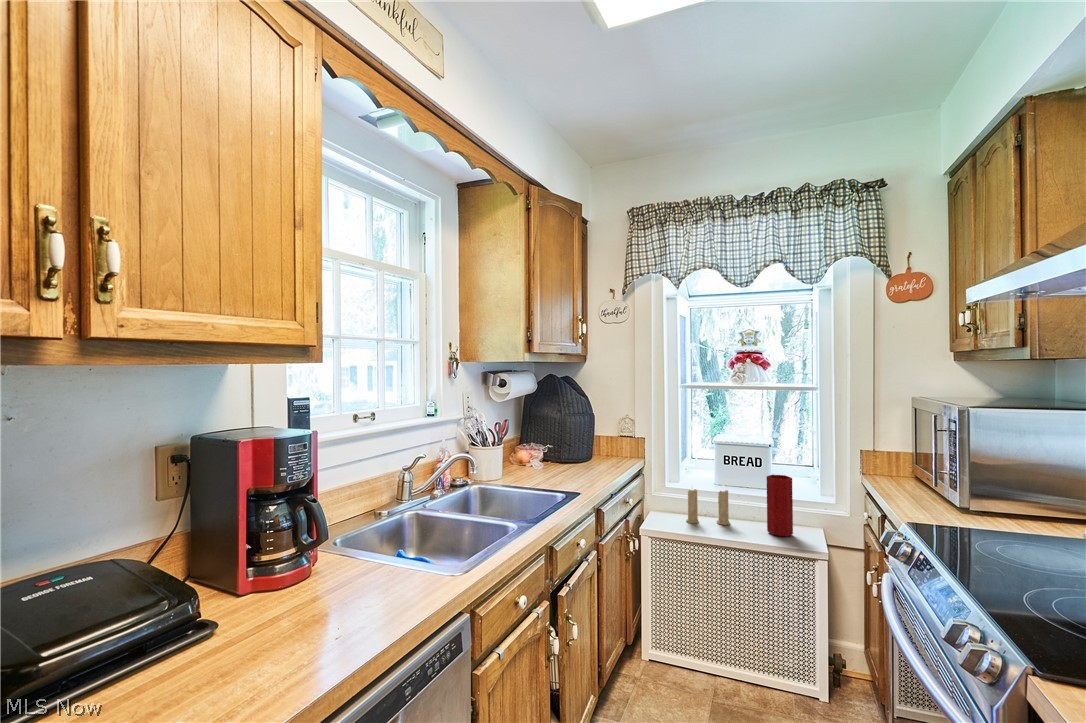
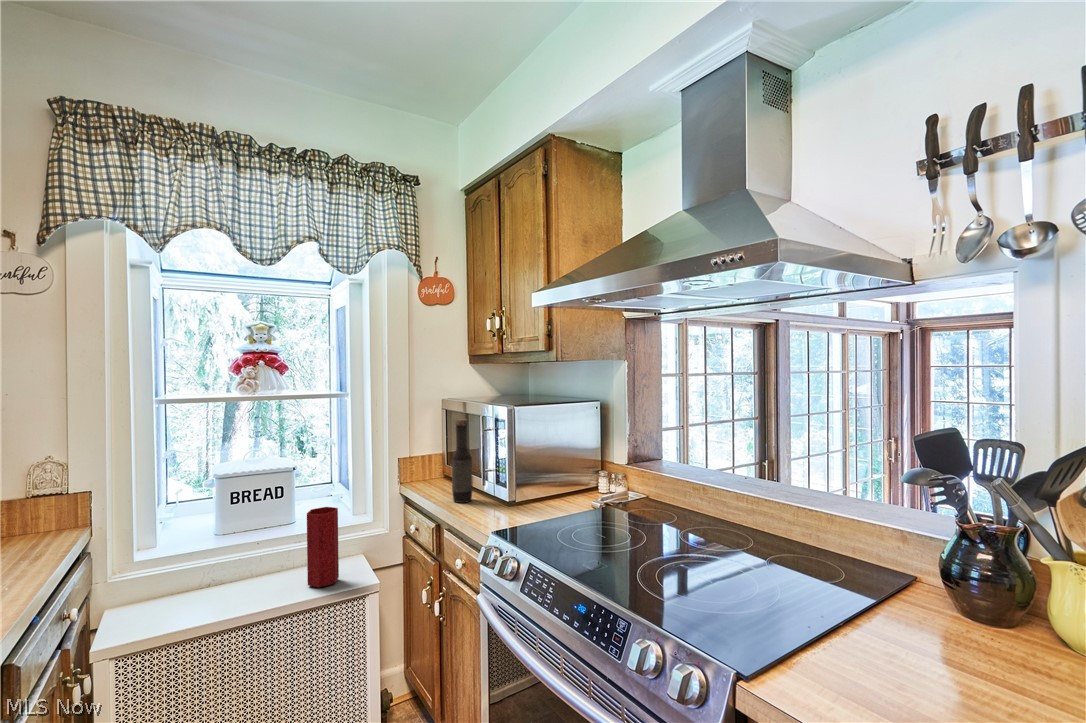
bottle: none [901,417,926,500] -> present [452,419,473,503]
candle: present [686,484,730,525] -> none [181,537,252,615]

